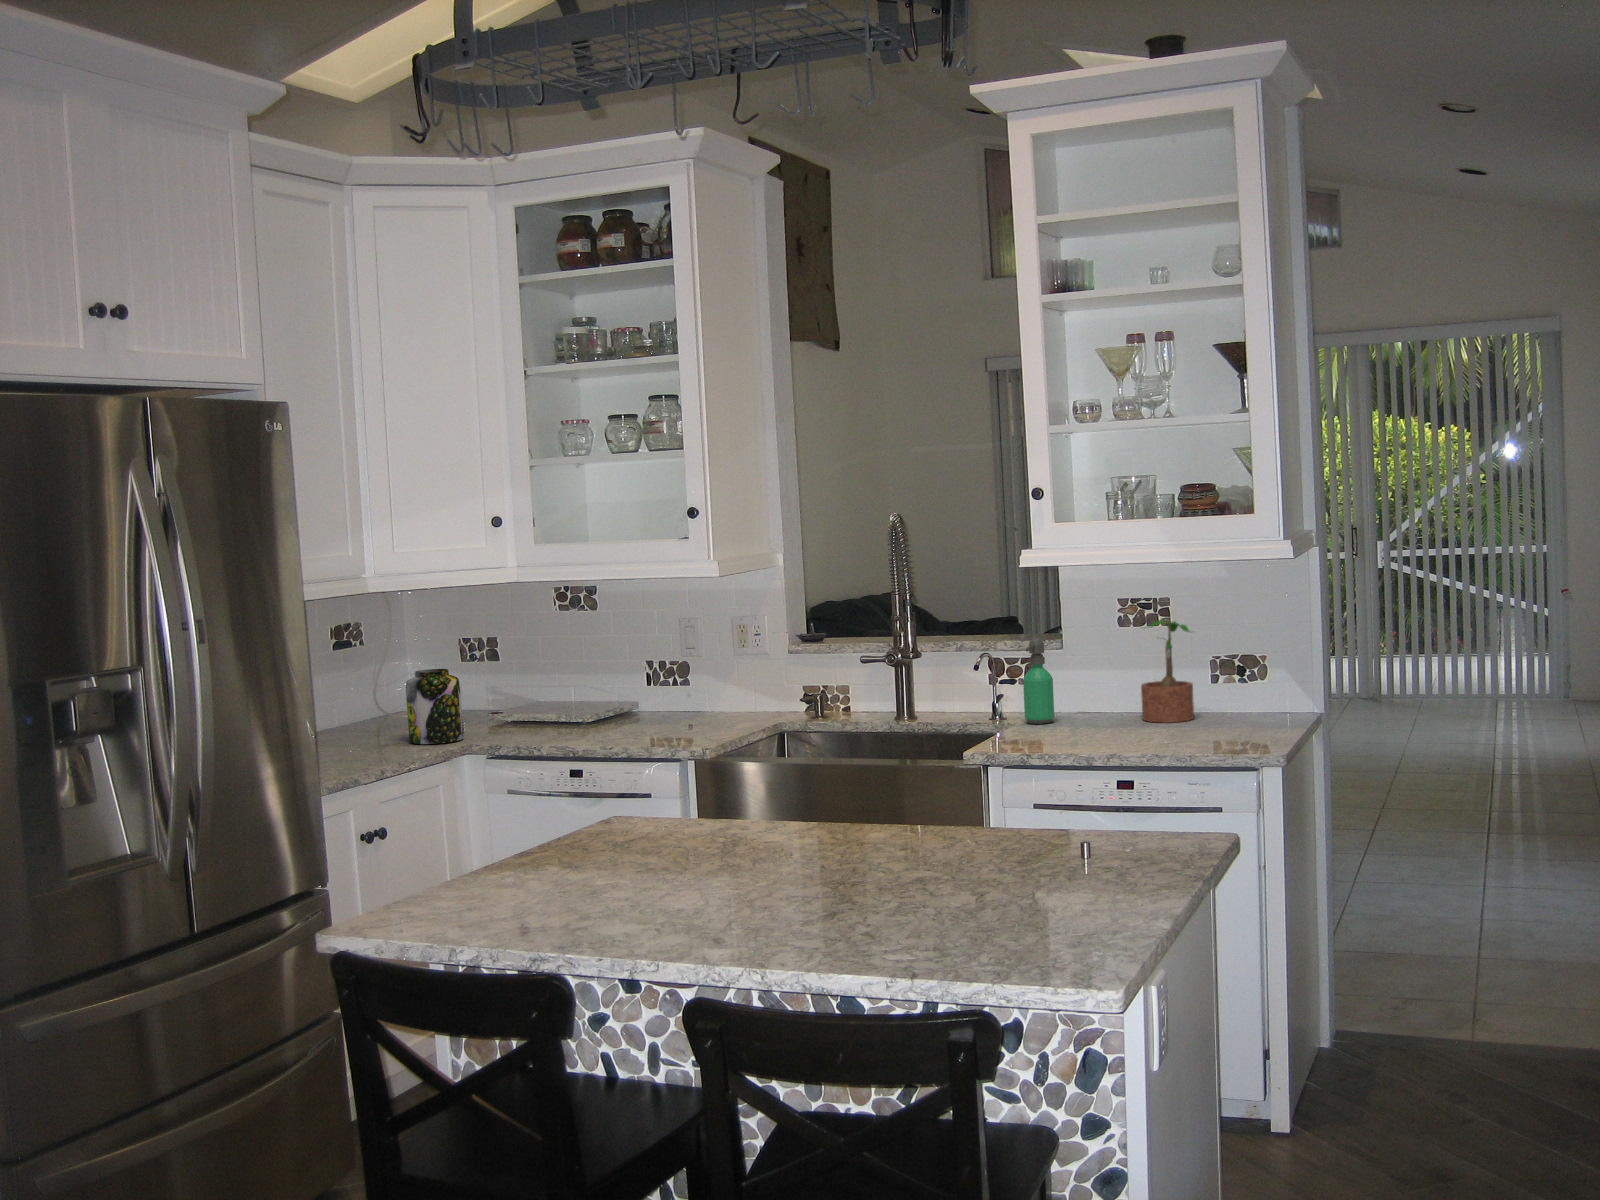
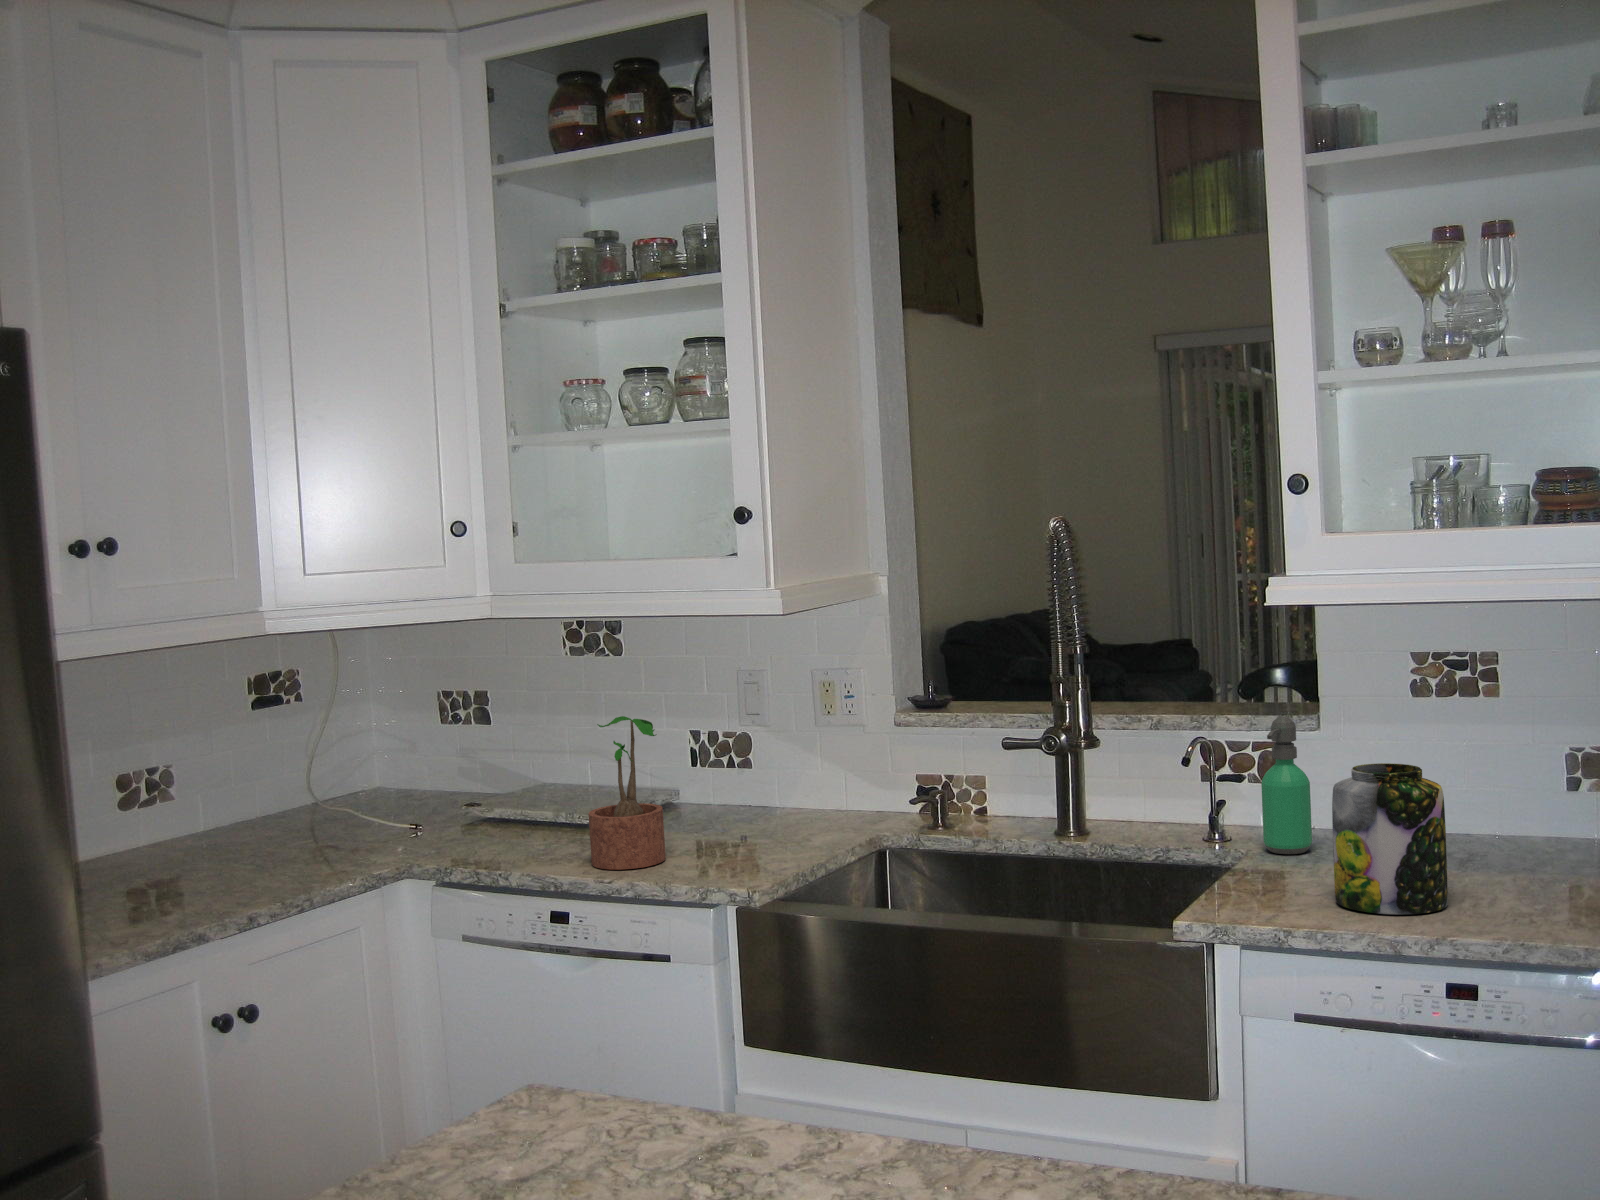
potted plant: present [1141,620,1194,723] -> present [588,716,666,870]
jar: present [406,669,463,744] -> present [1332,763,1448,915]

